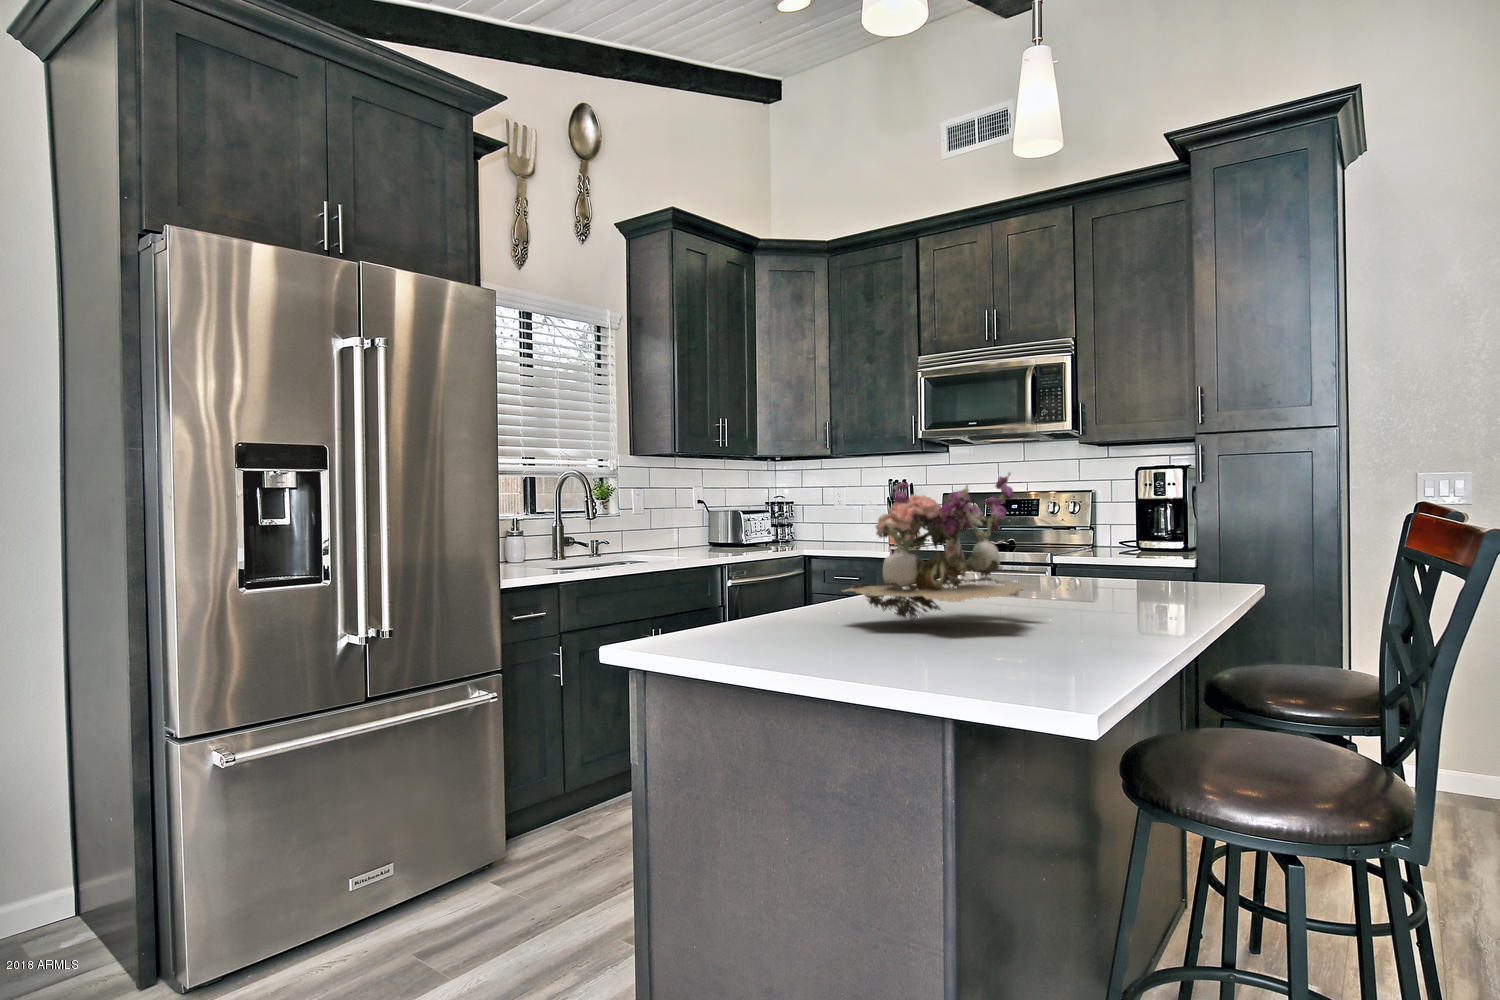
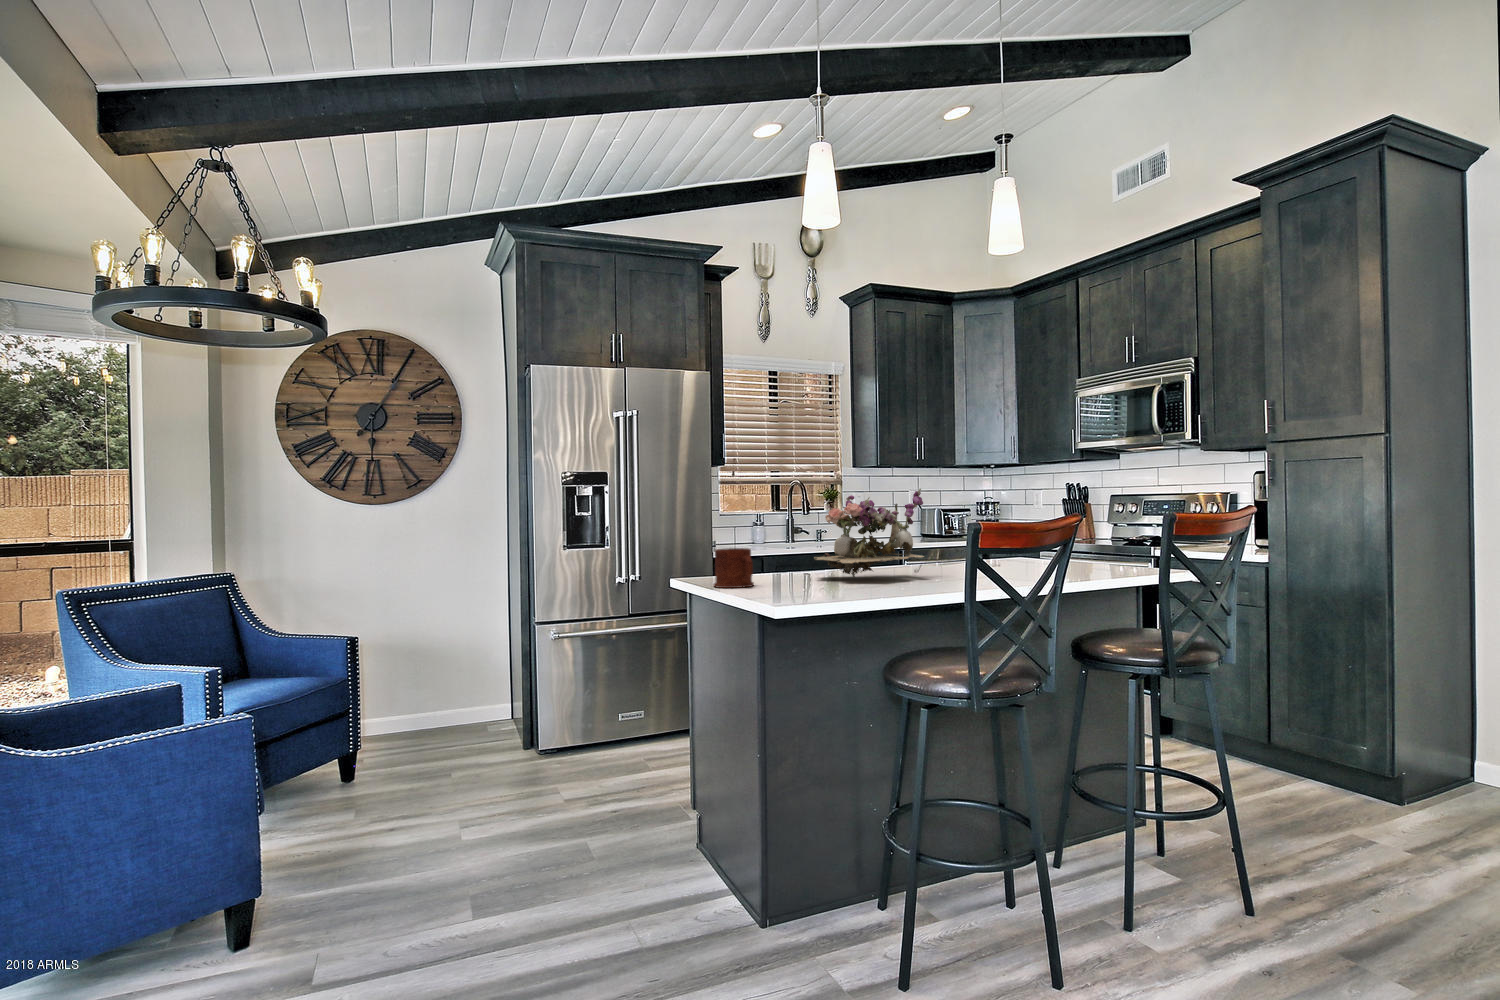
mug: none [730,579,825,663] -> present [714,548,754,588]

